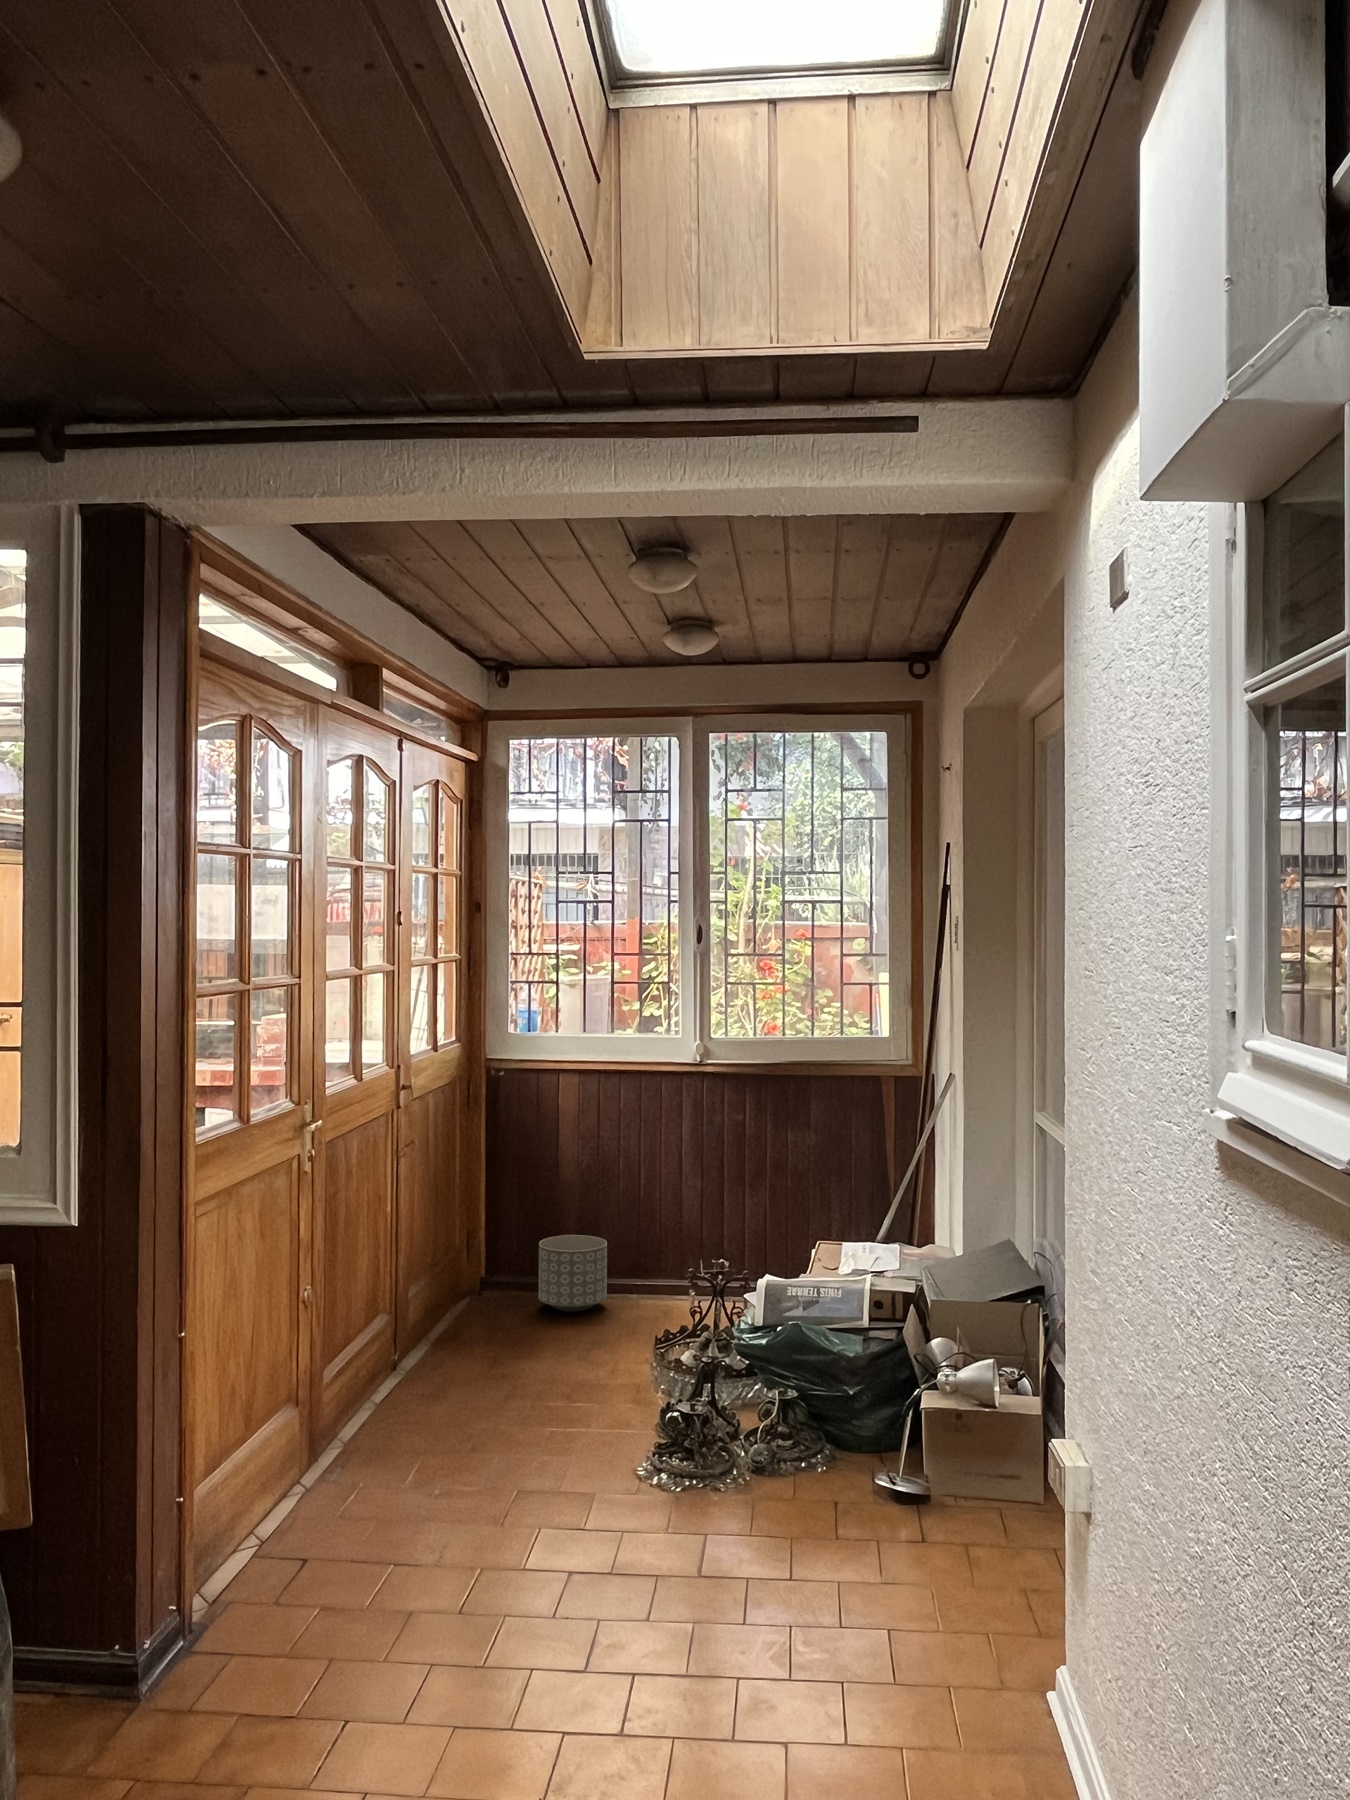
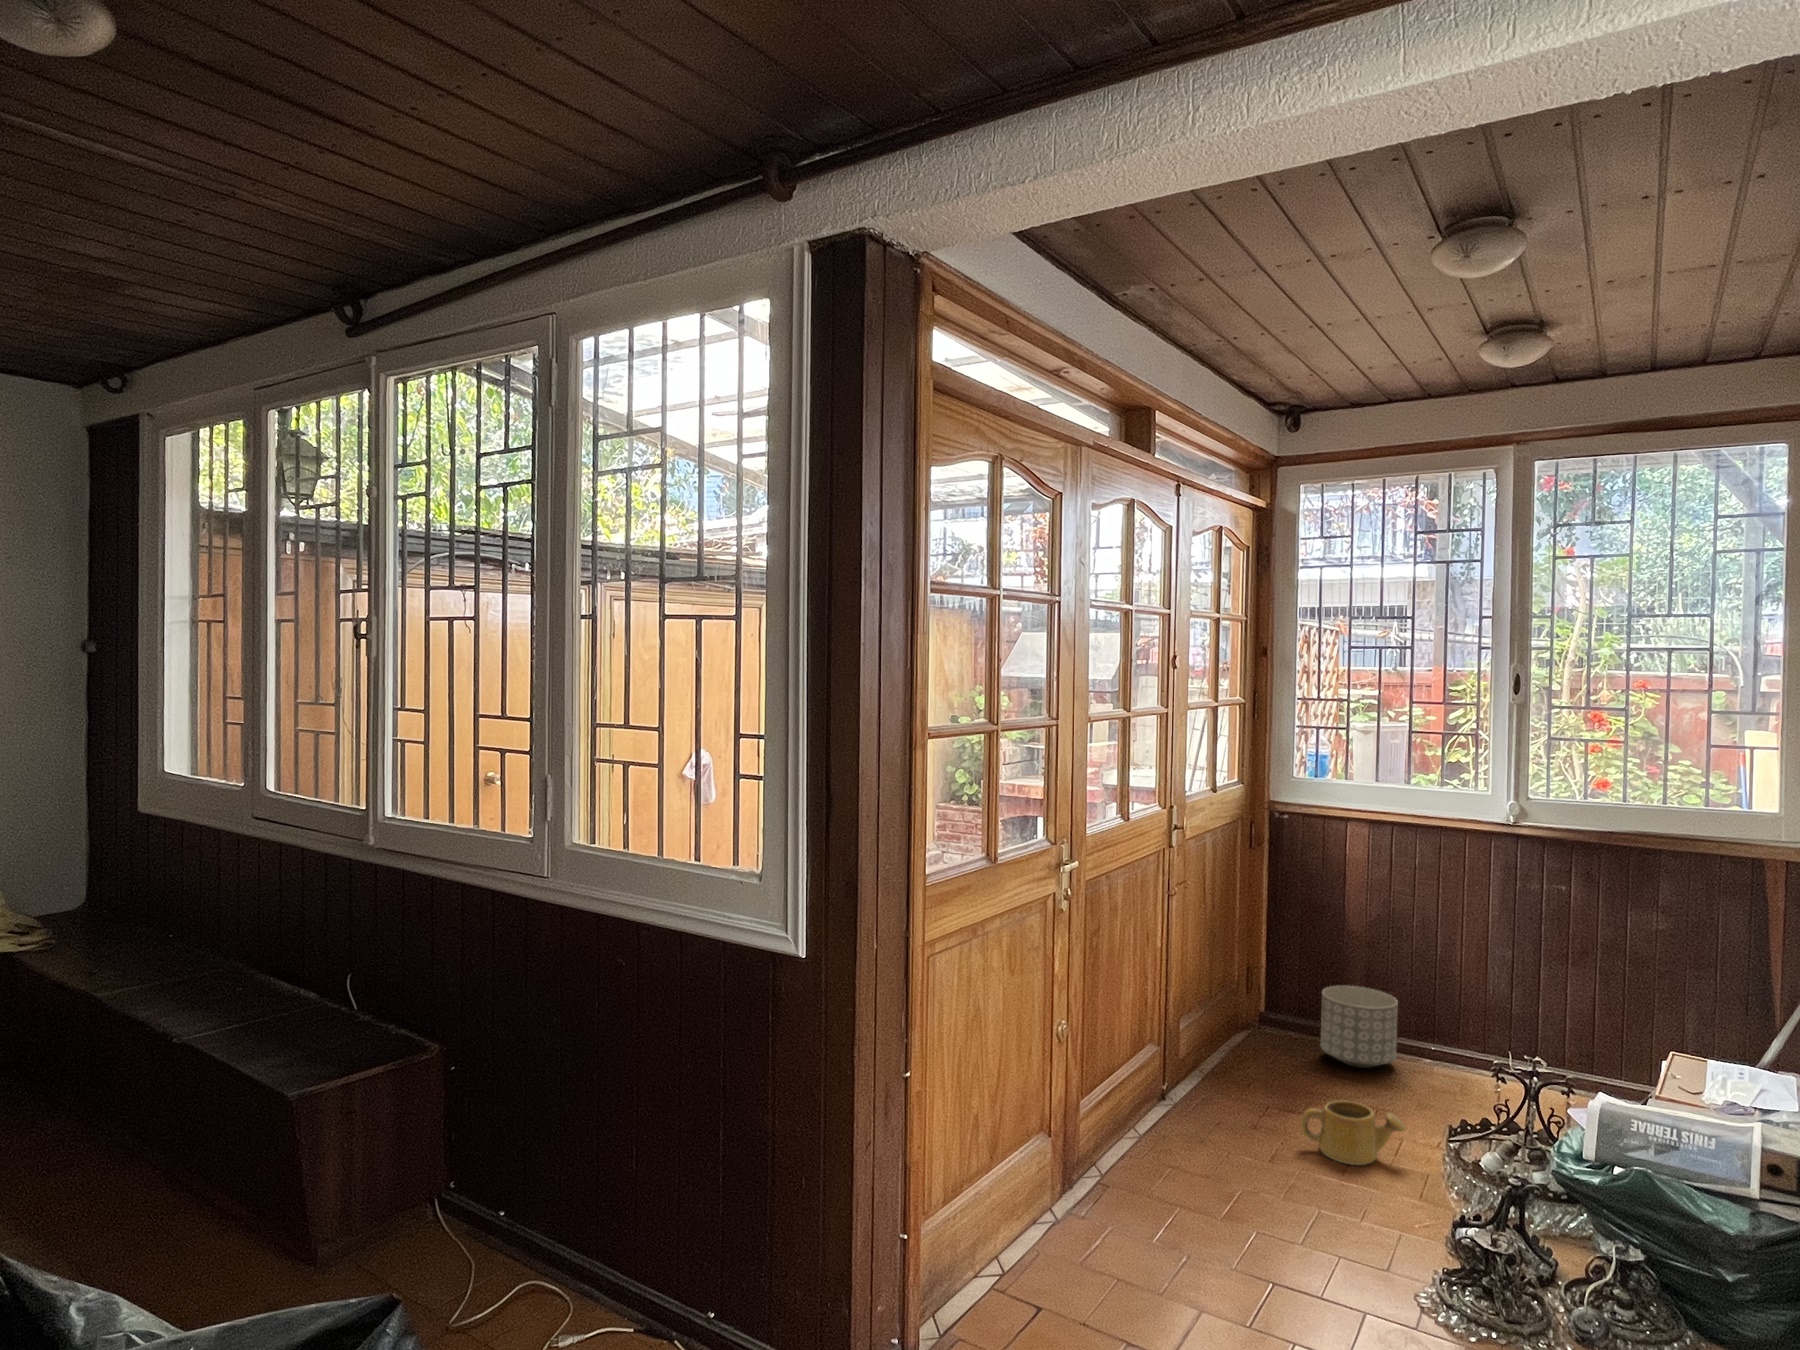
watering can: none [528,1332,619,1389] -> present [1301,1100,1406,1165]

